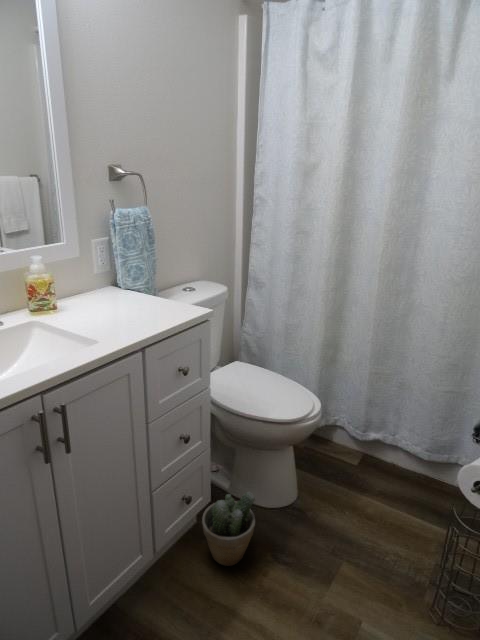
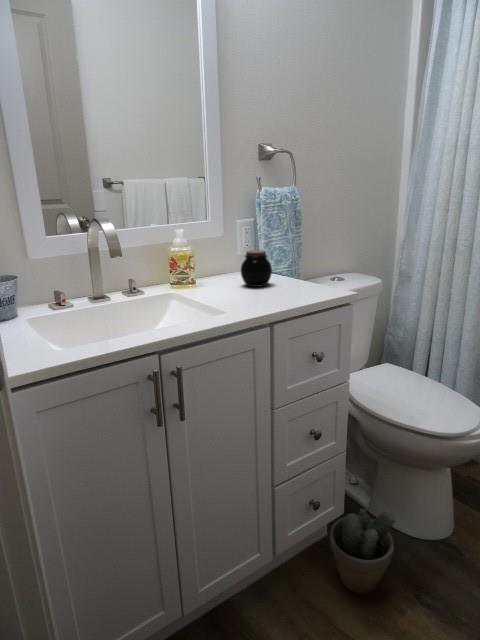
jar: none [103,273,134,309] -> present [241,250,272,287]

